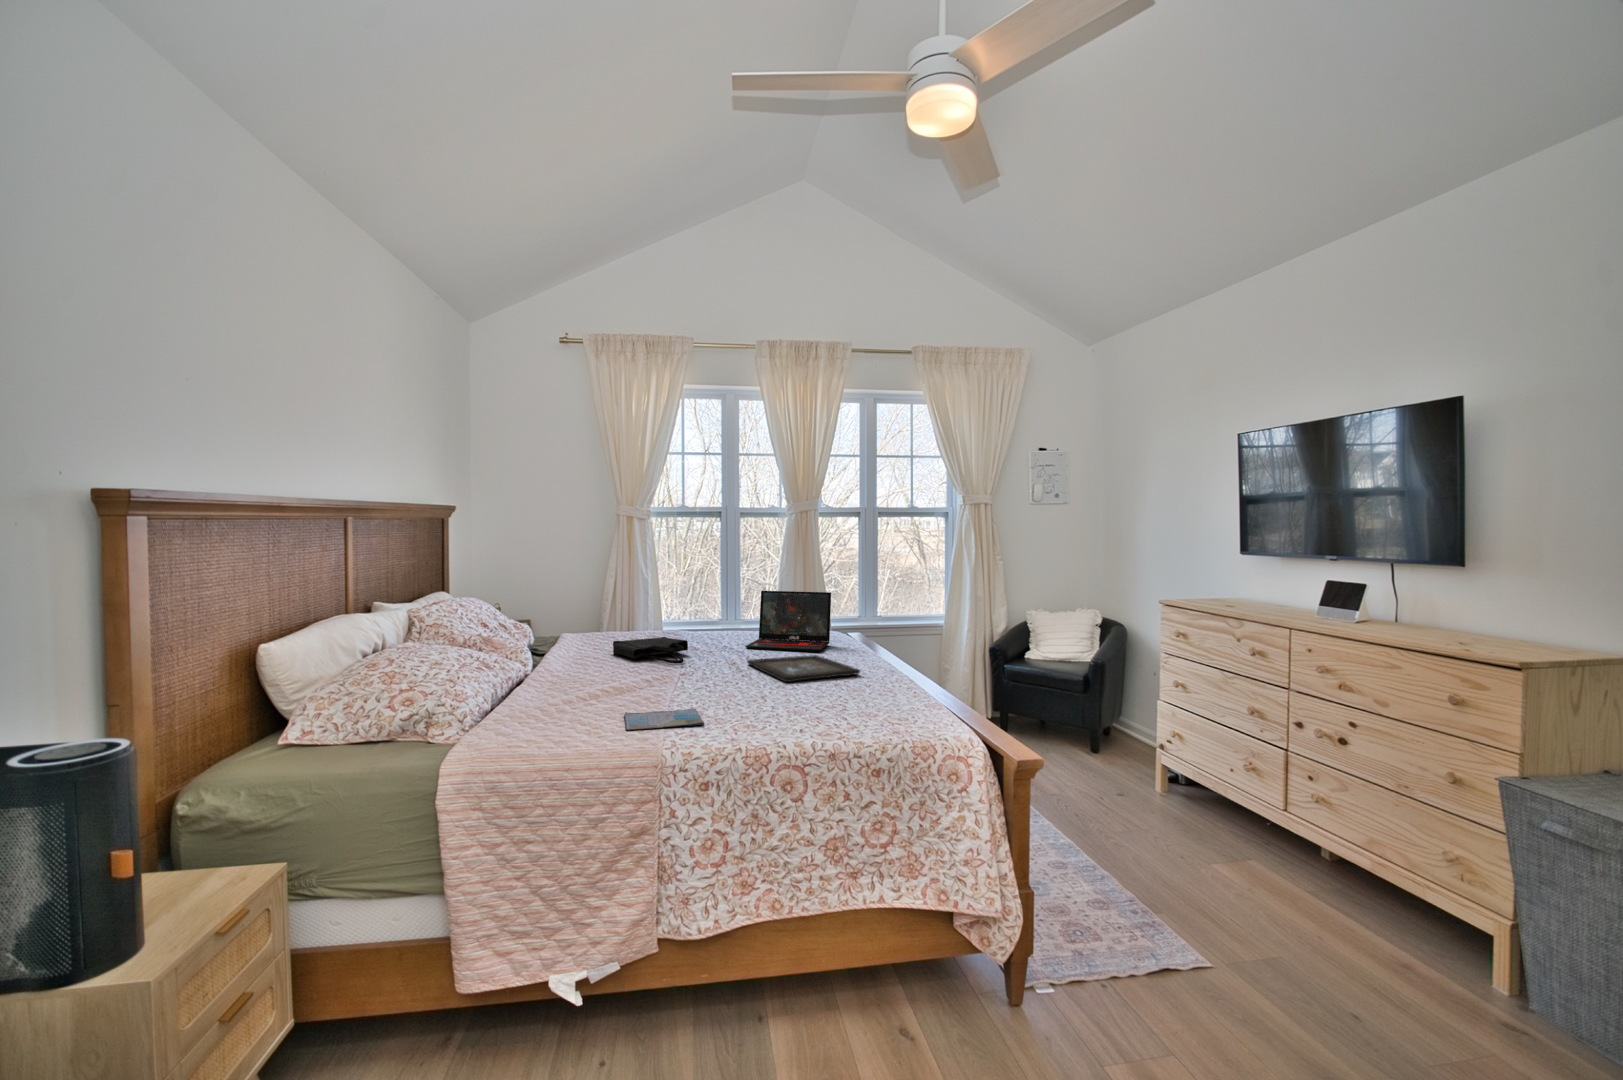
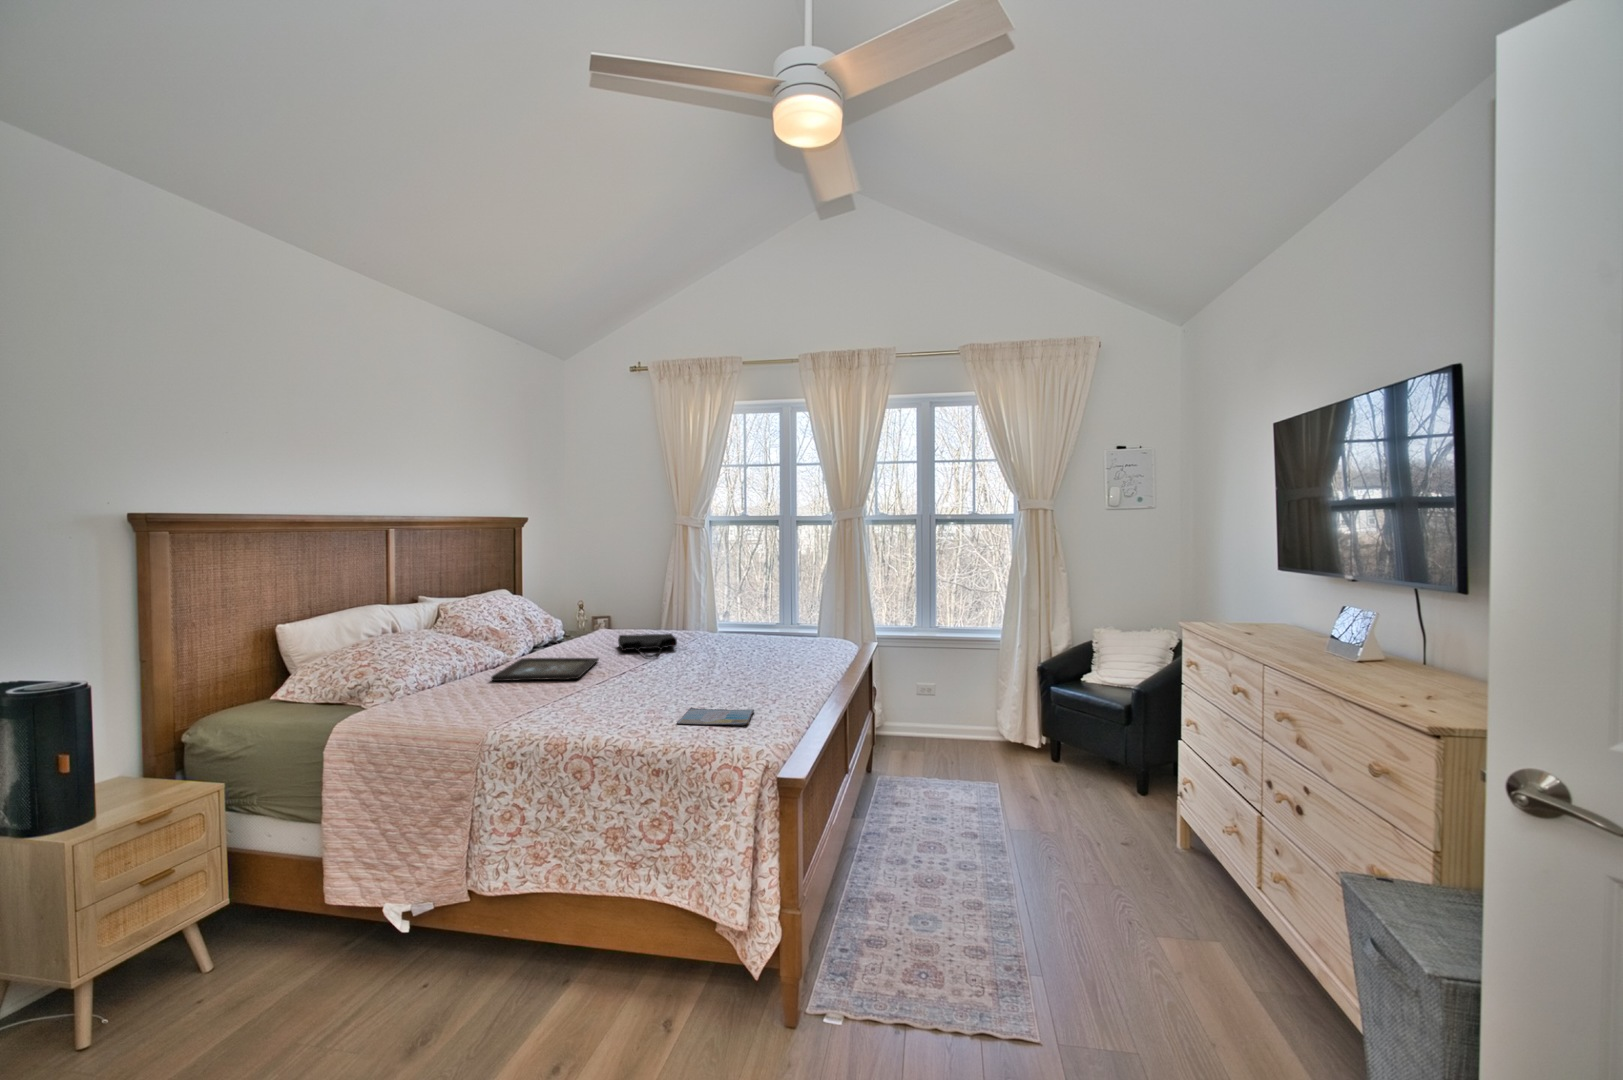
laptop: present [745,591,831,652] -> none [738,595,826,655]
tray: present [747,655,860,682] -> present [491,658,599,681]
book: present [624,708,704,730] -> present [677,707,754,725]

